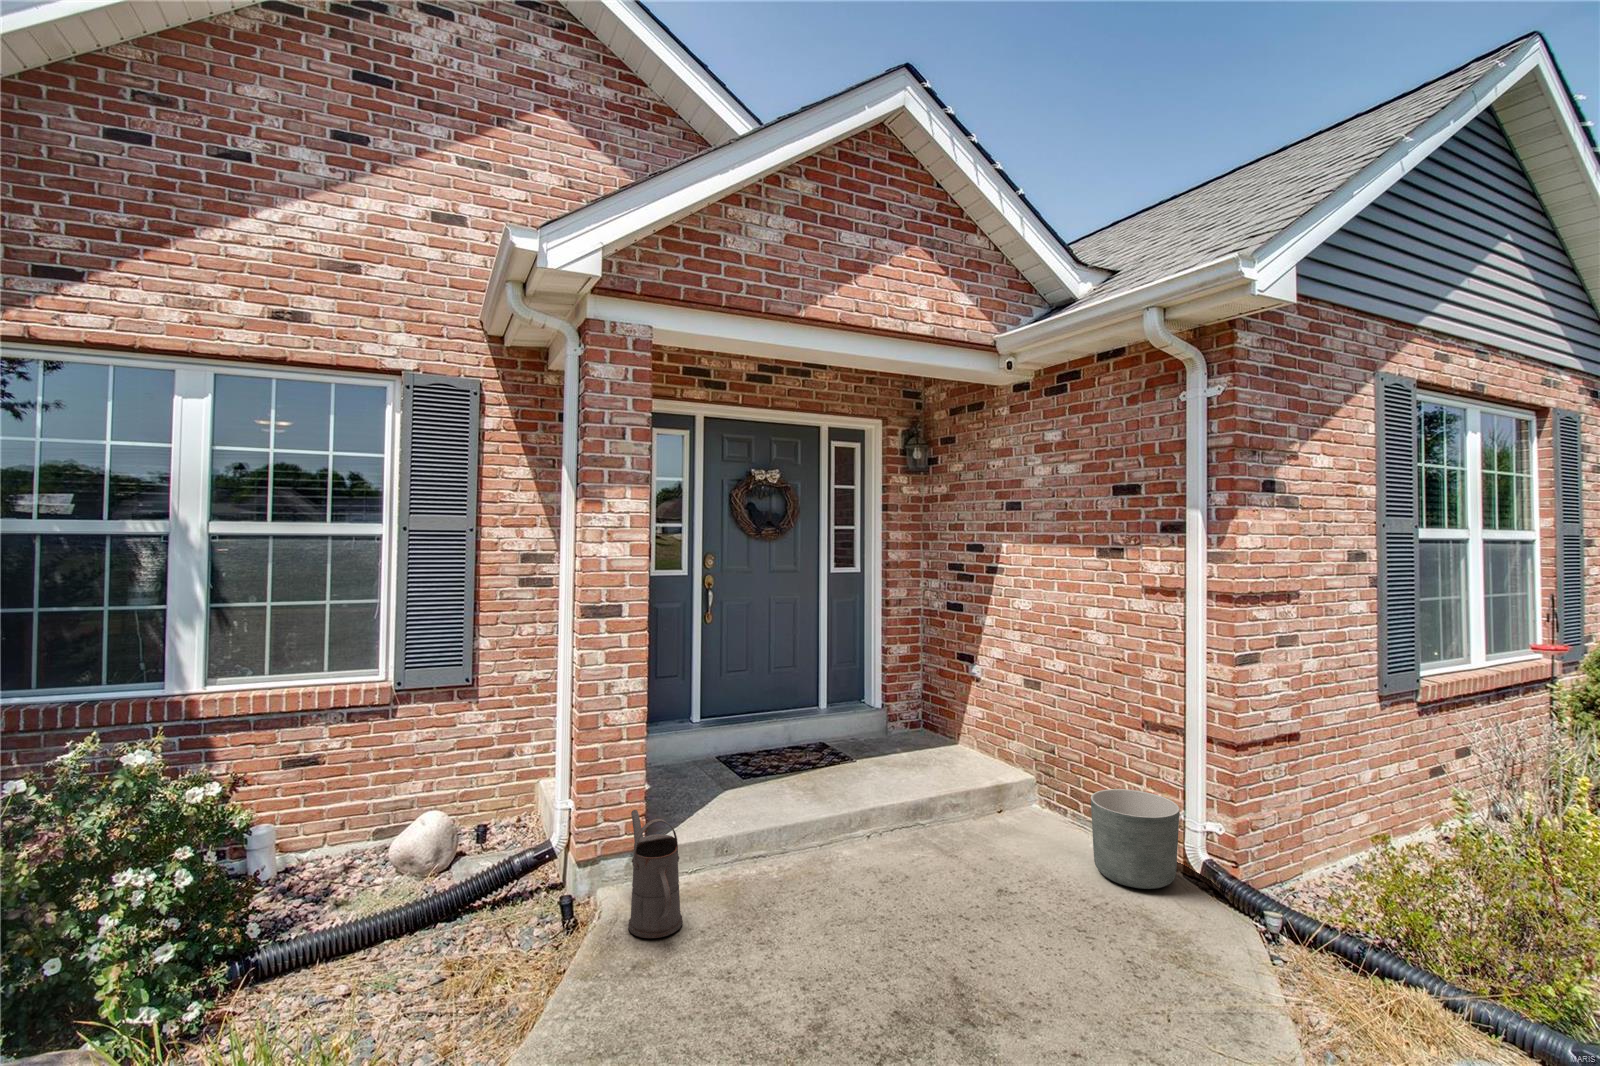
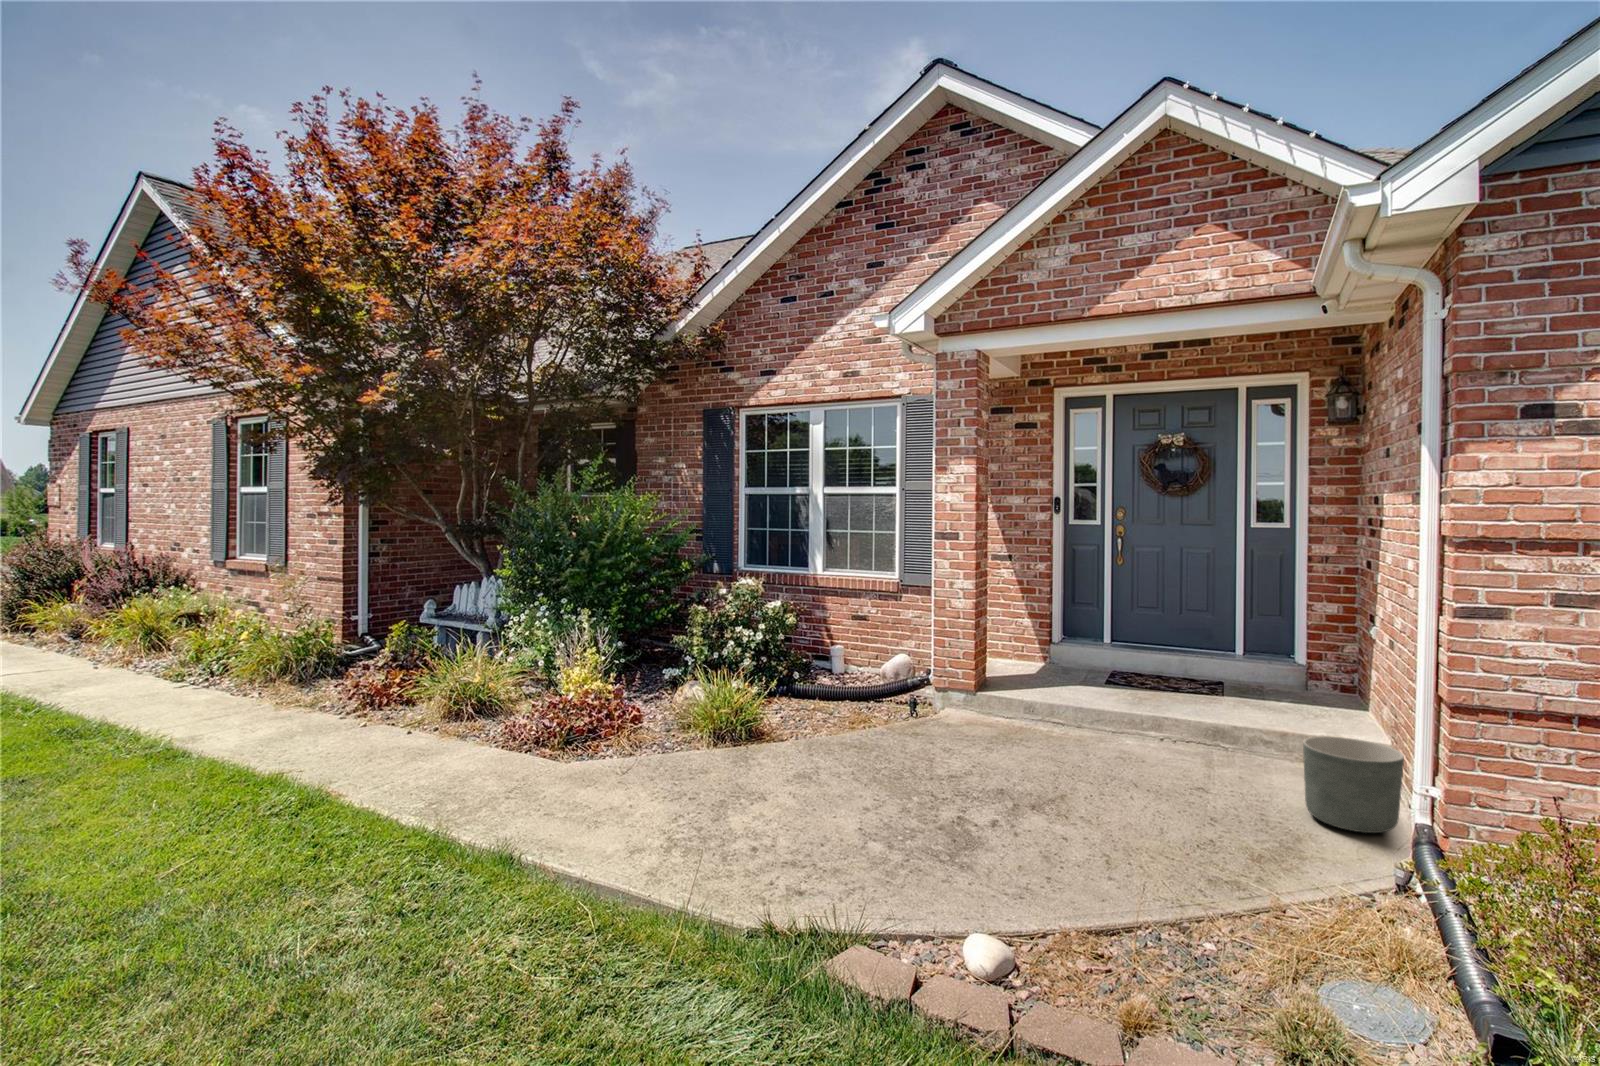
watering can: present [628,810,682,938] -> none [931,663,966,730]

